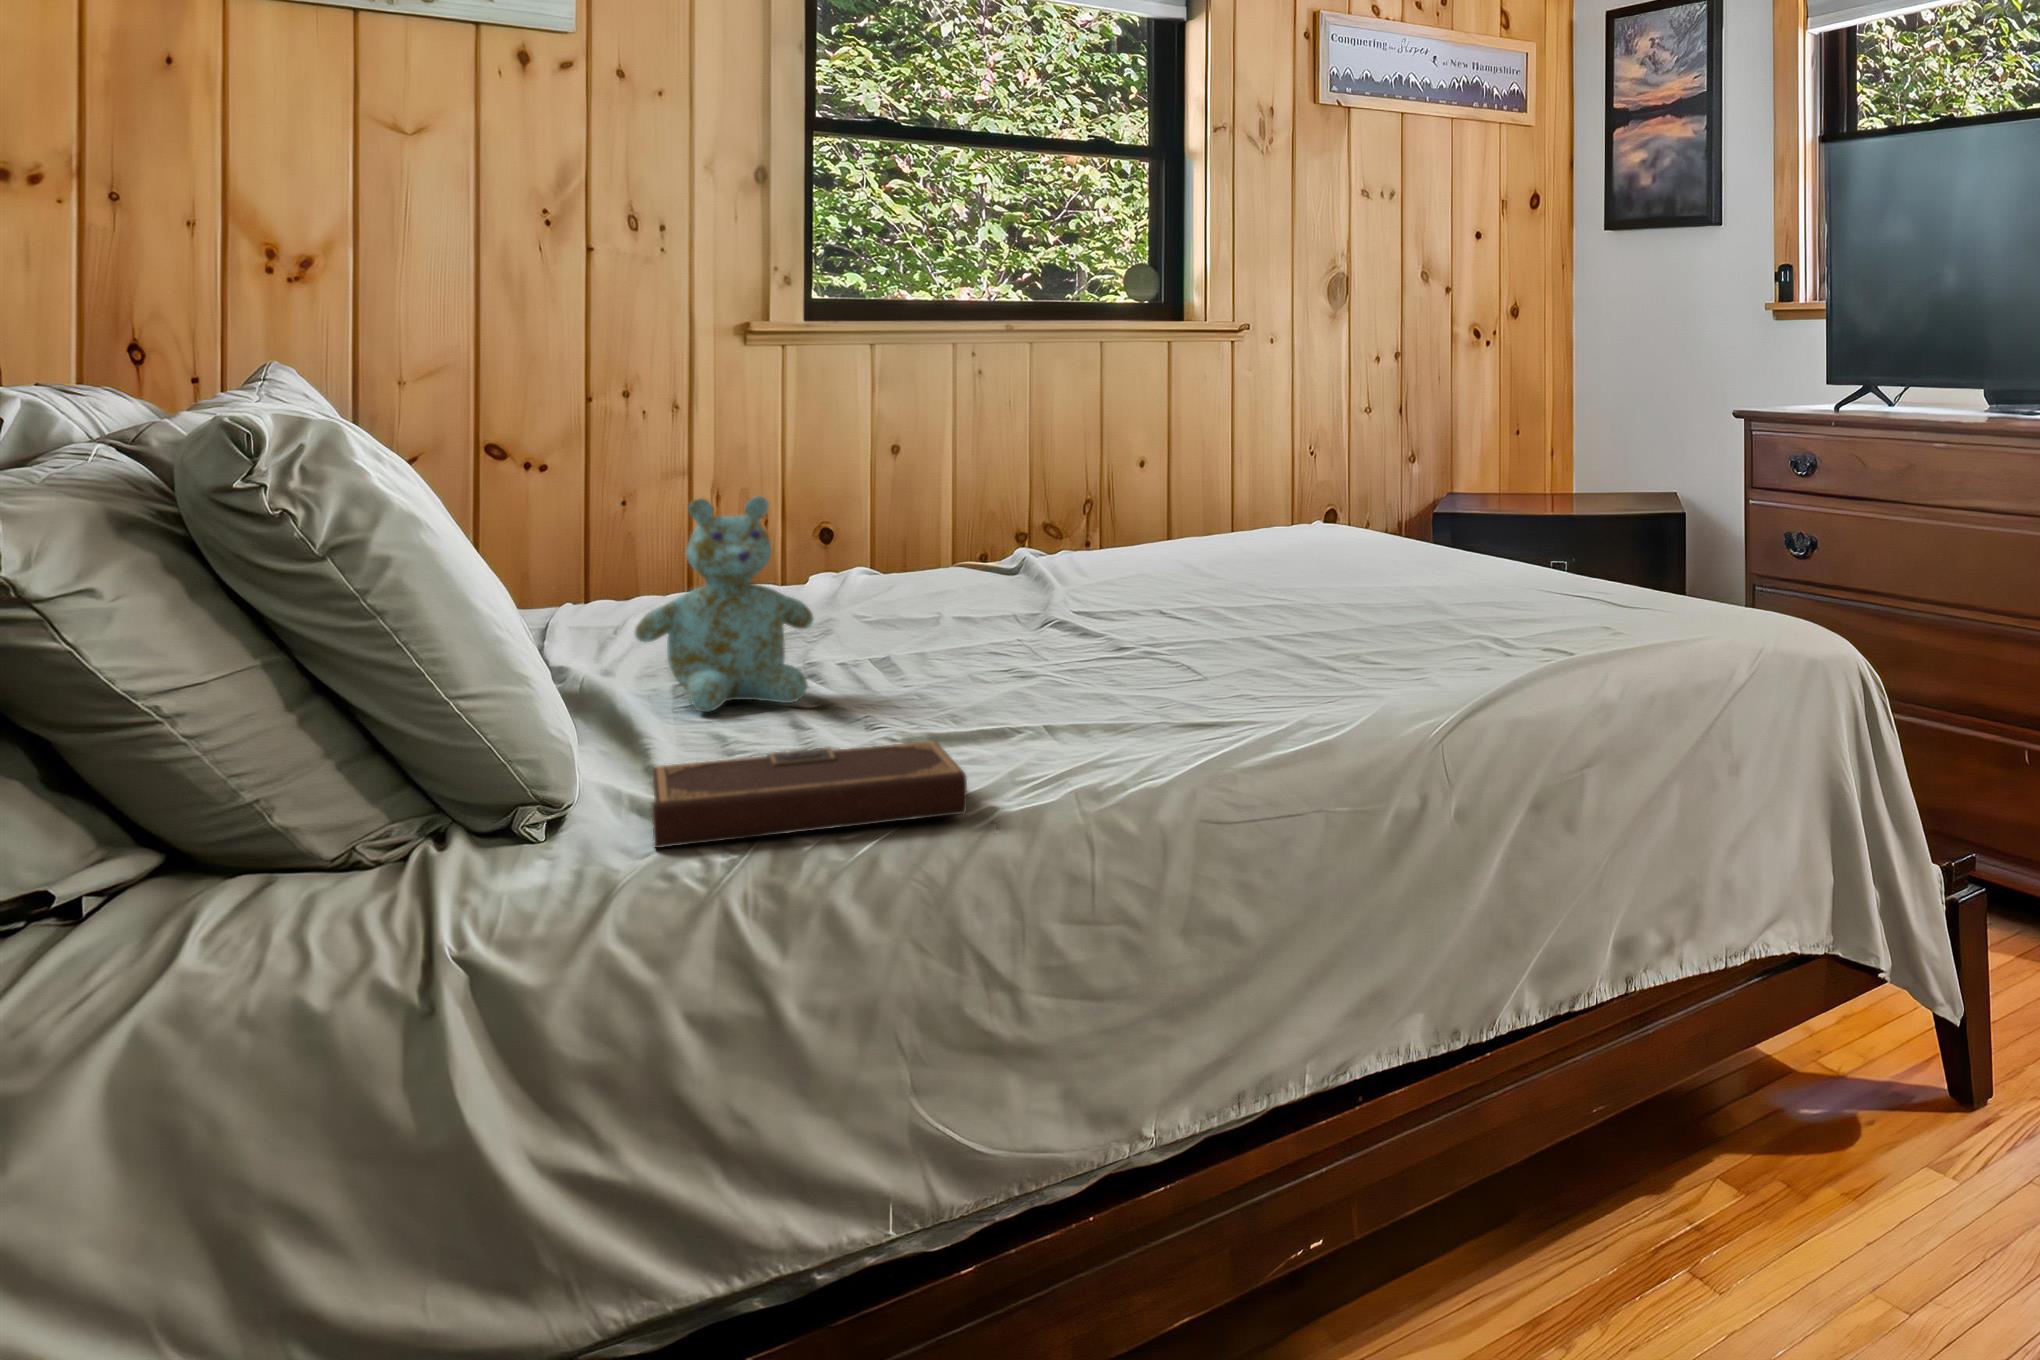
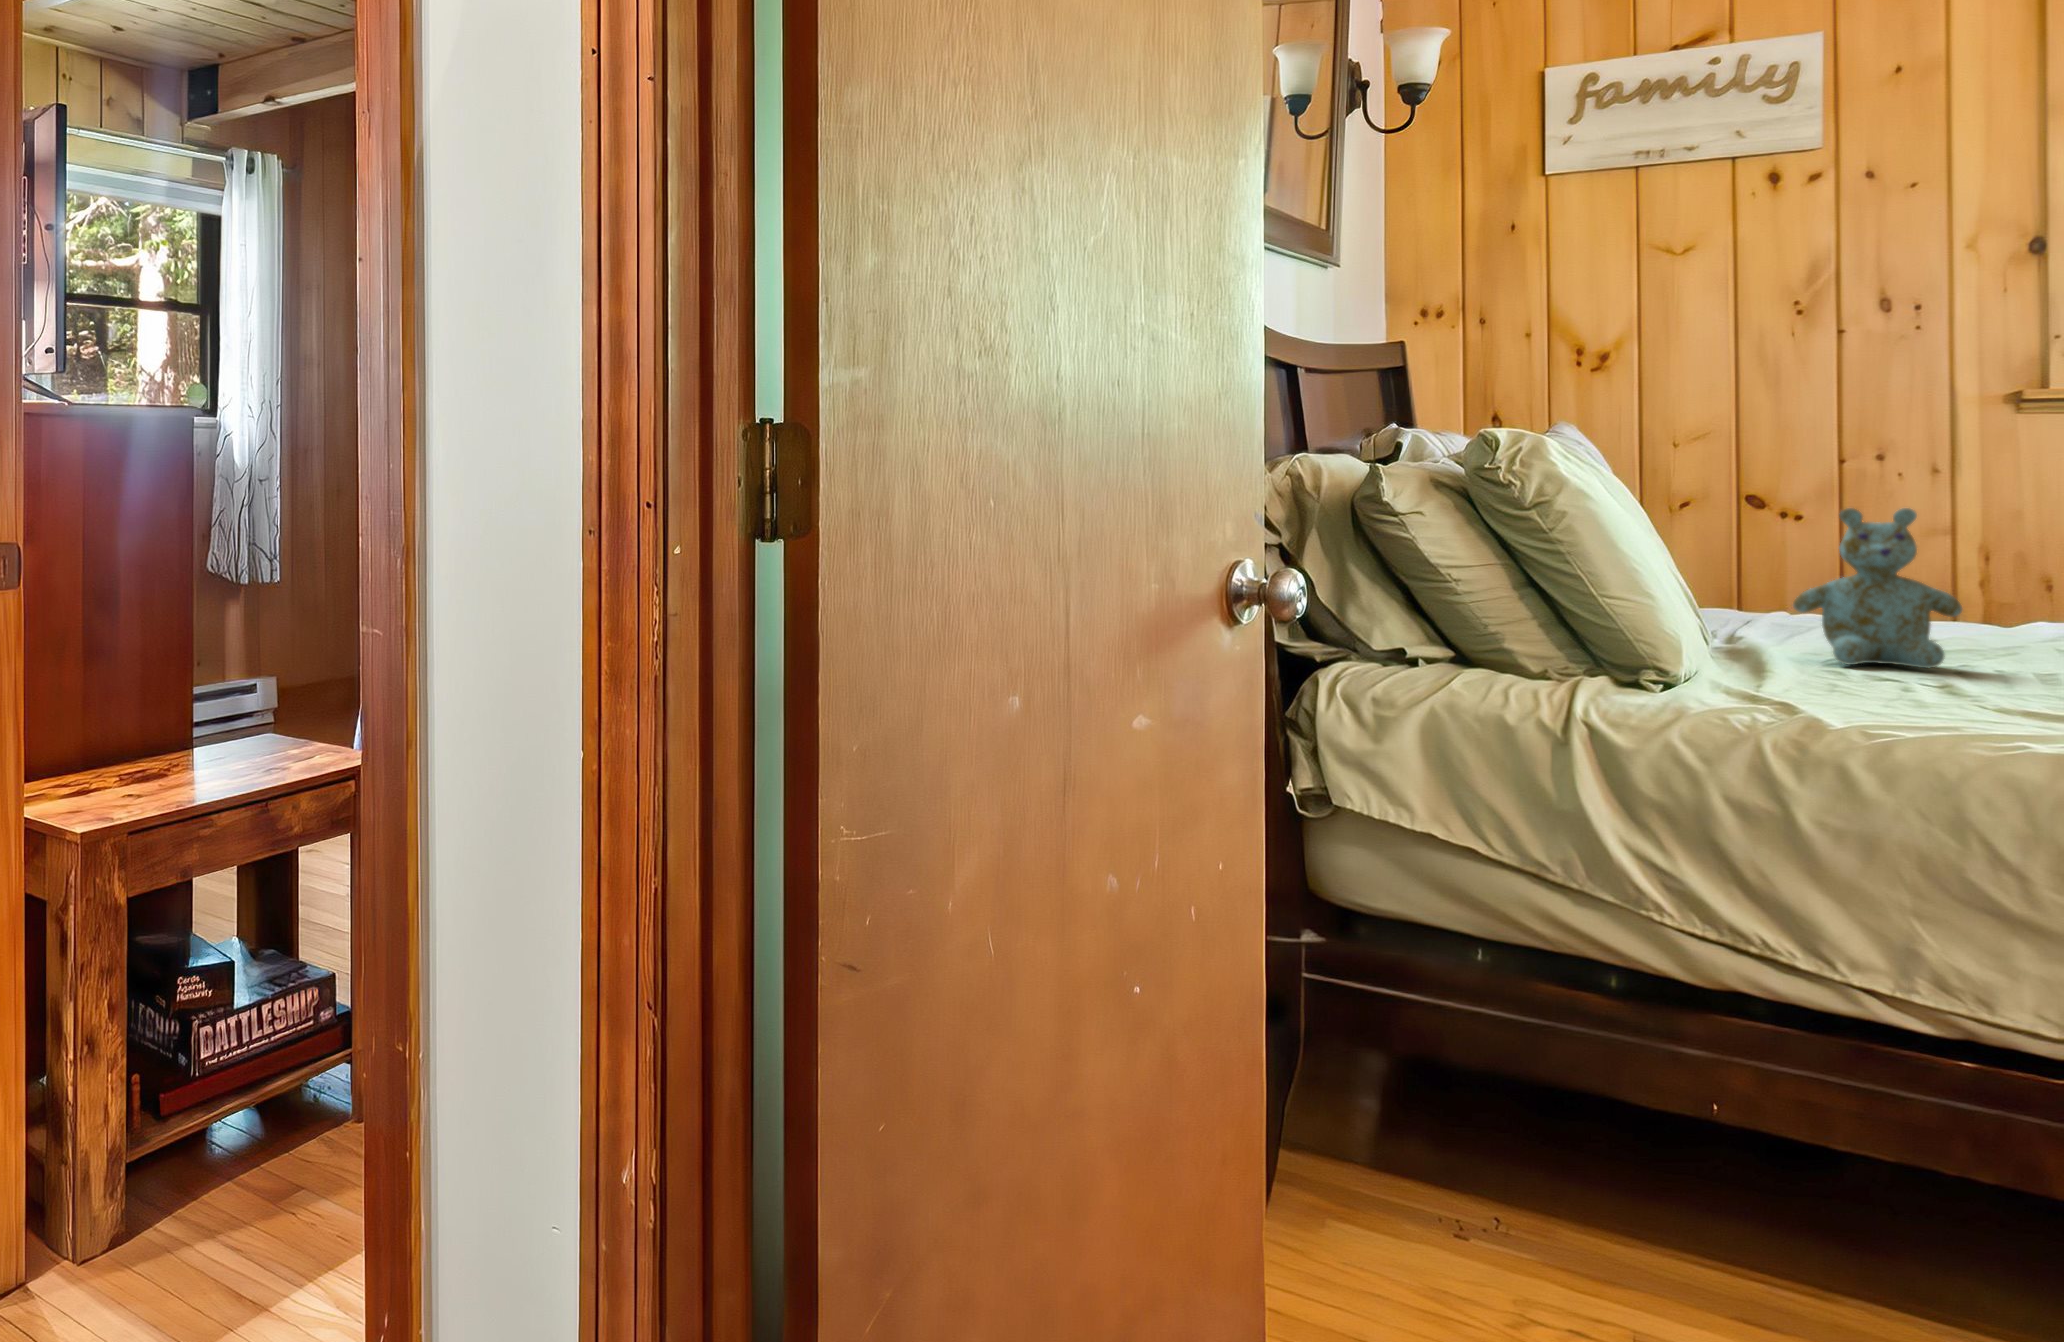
notebook: present [651,741,967,848] -> none [1736,663,2005,718]

